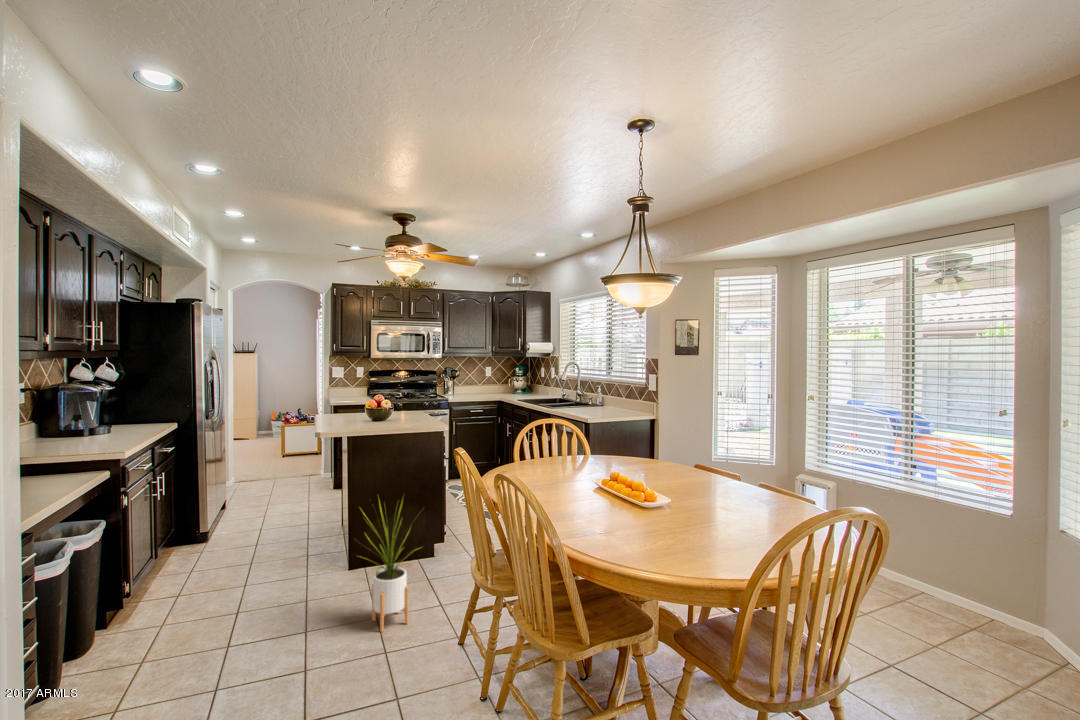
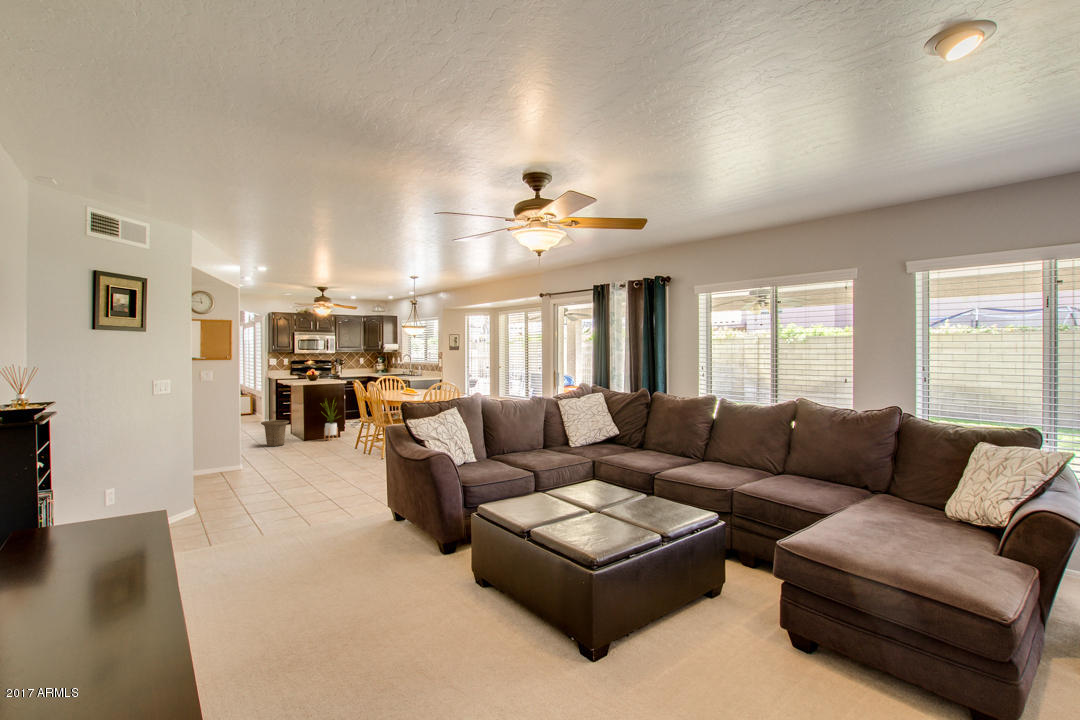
basket: none [168,567,261,671] -> present [261,420,289,447]

